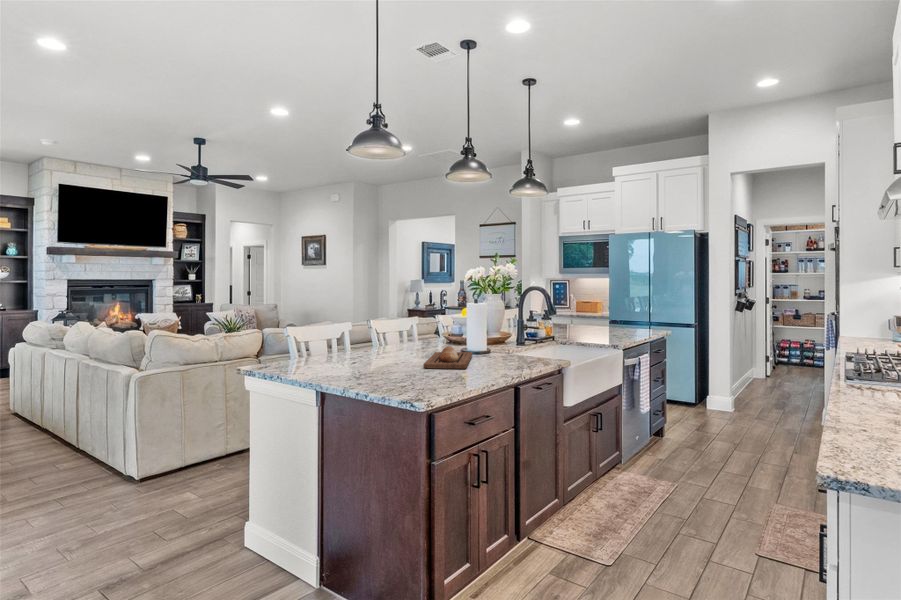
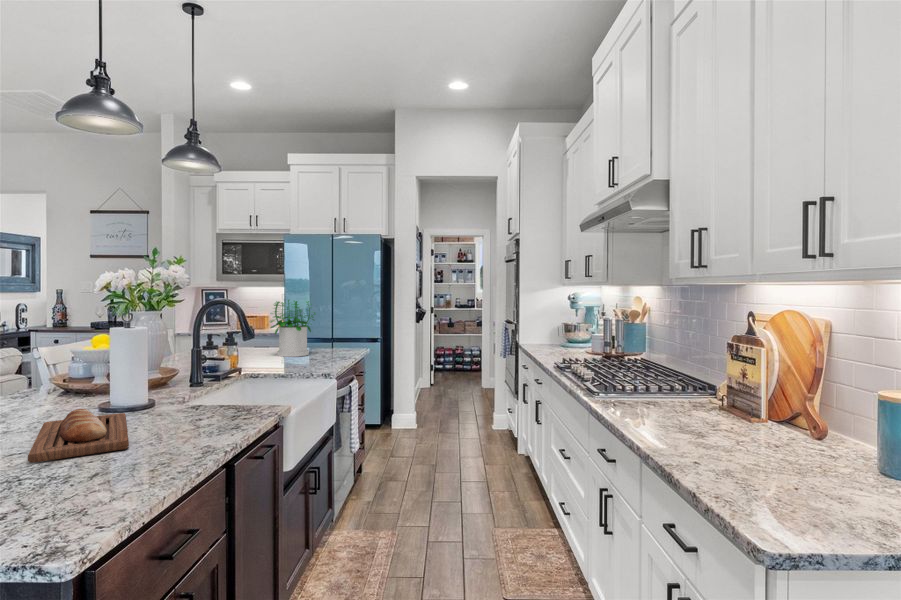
potted plant: none [580,287,618,332] -> present [271,300,315,357]

